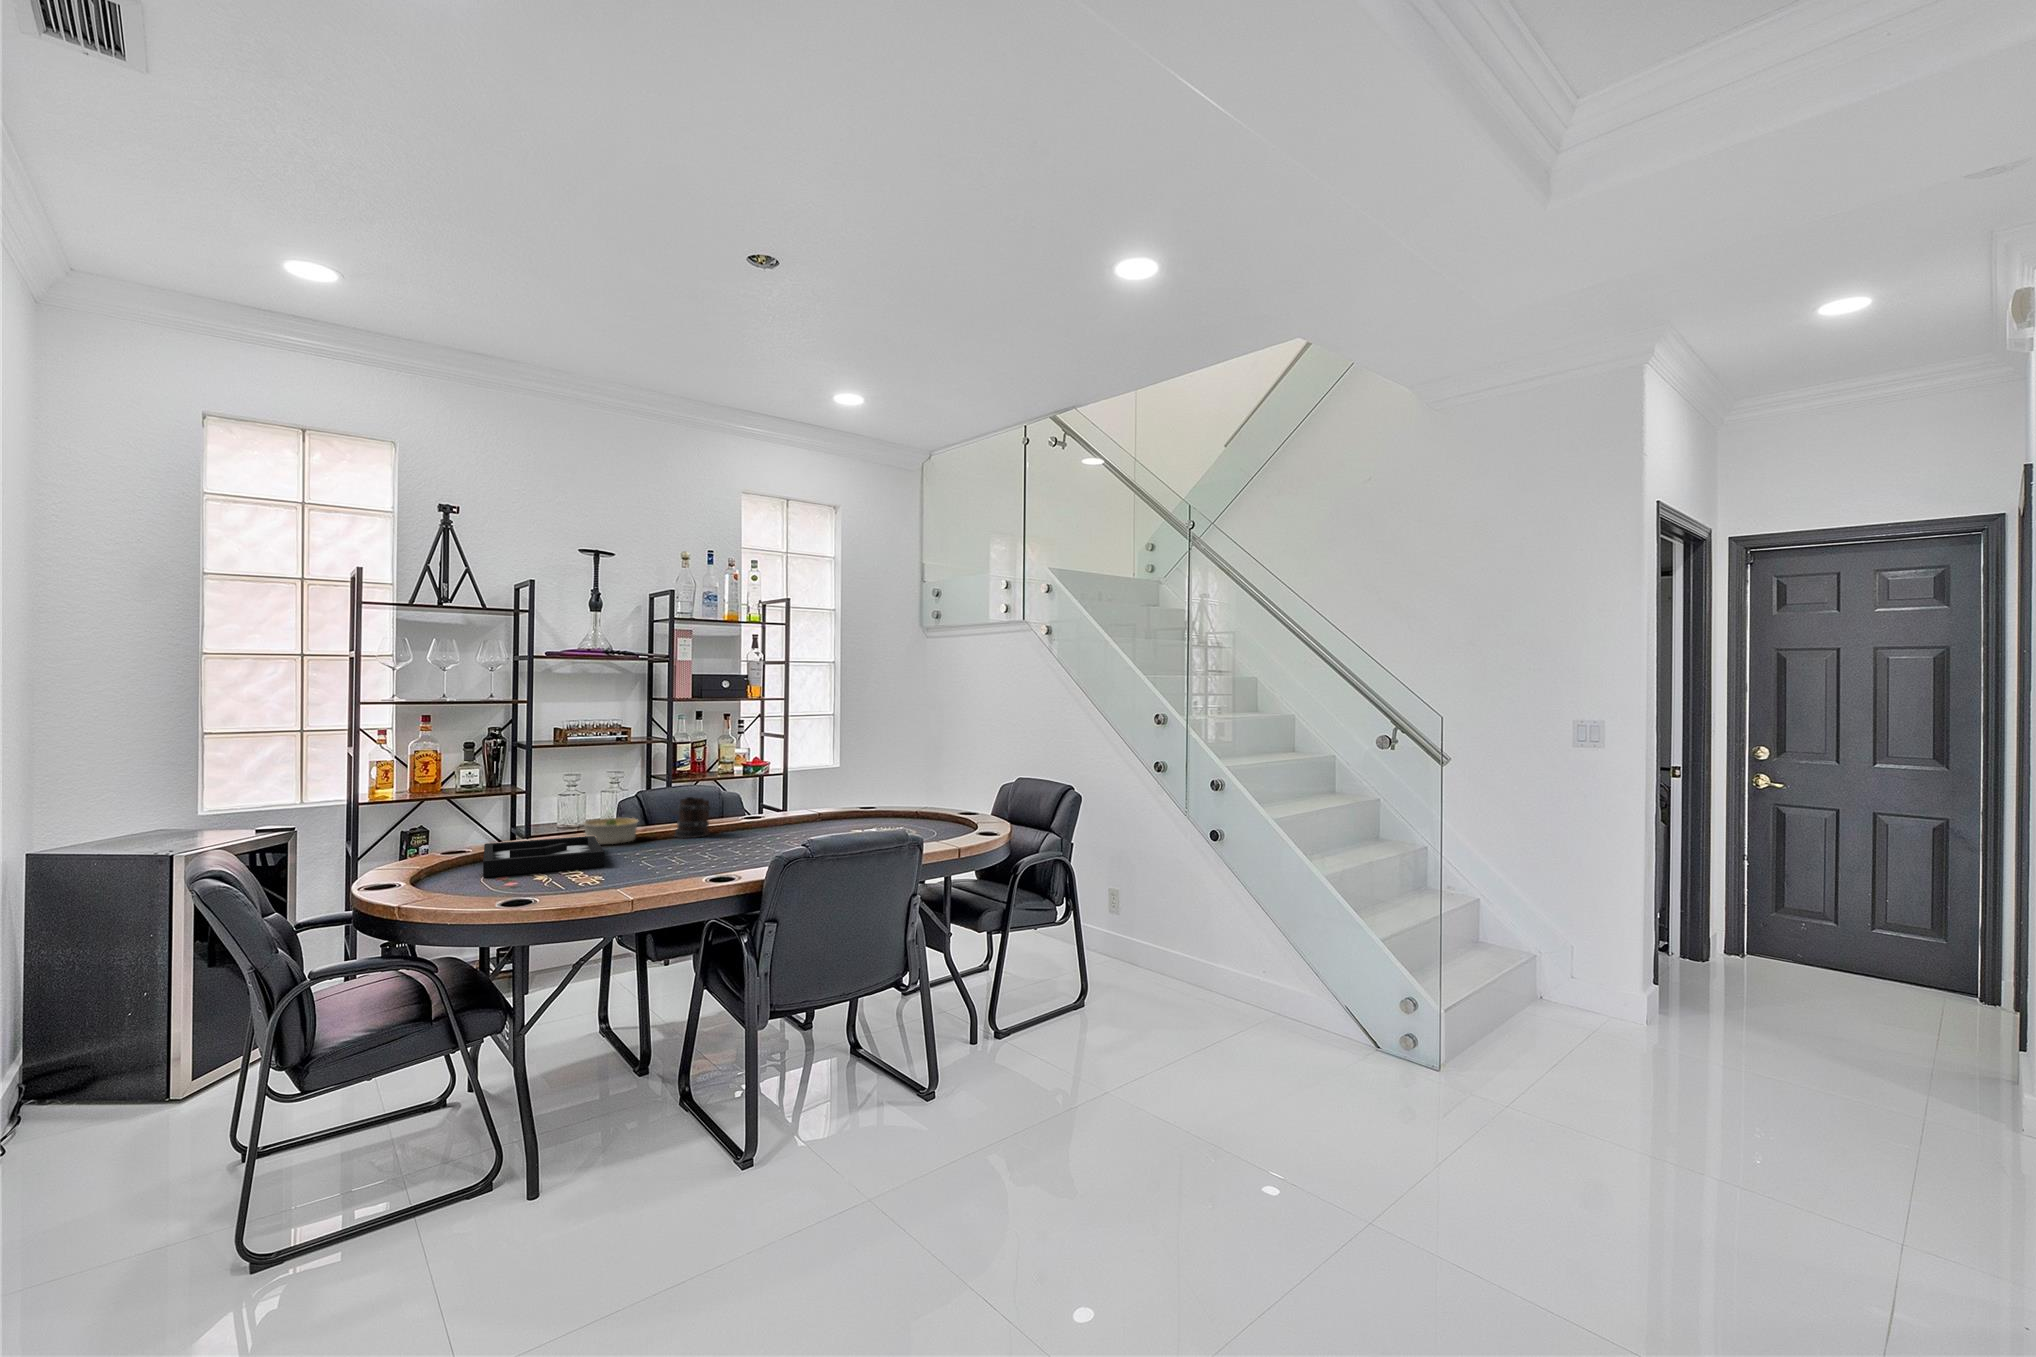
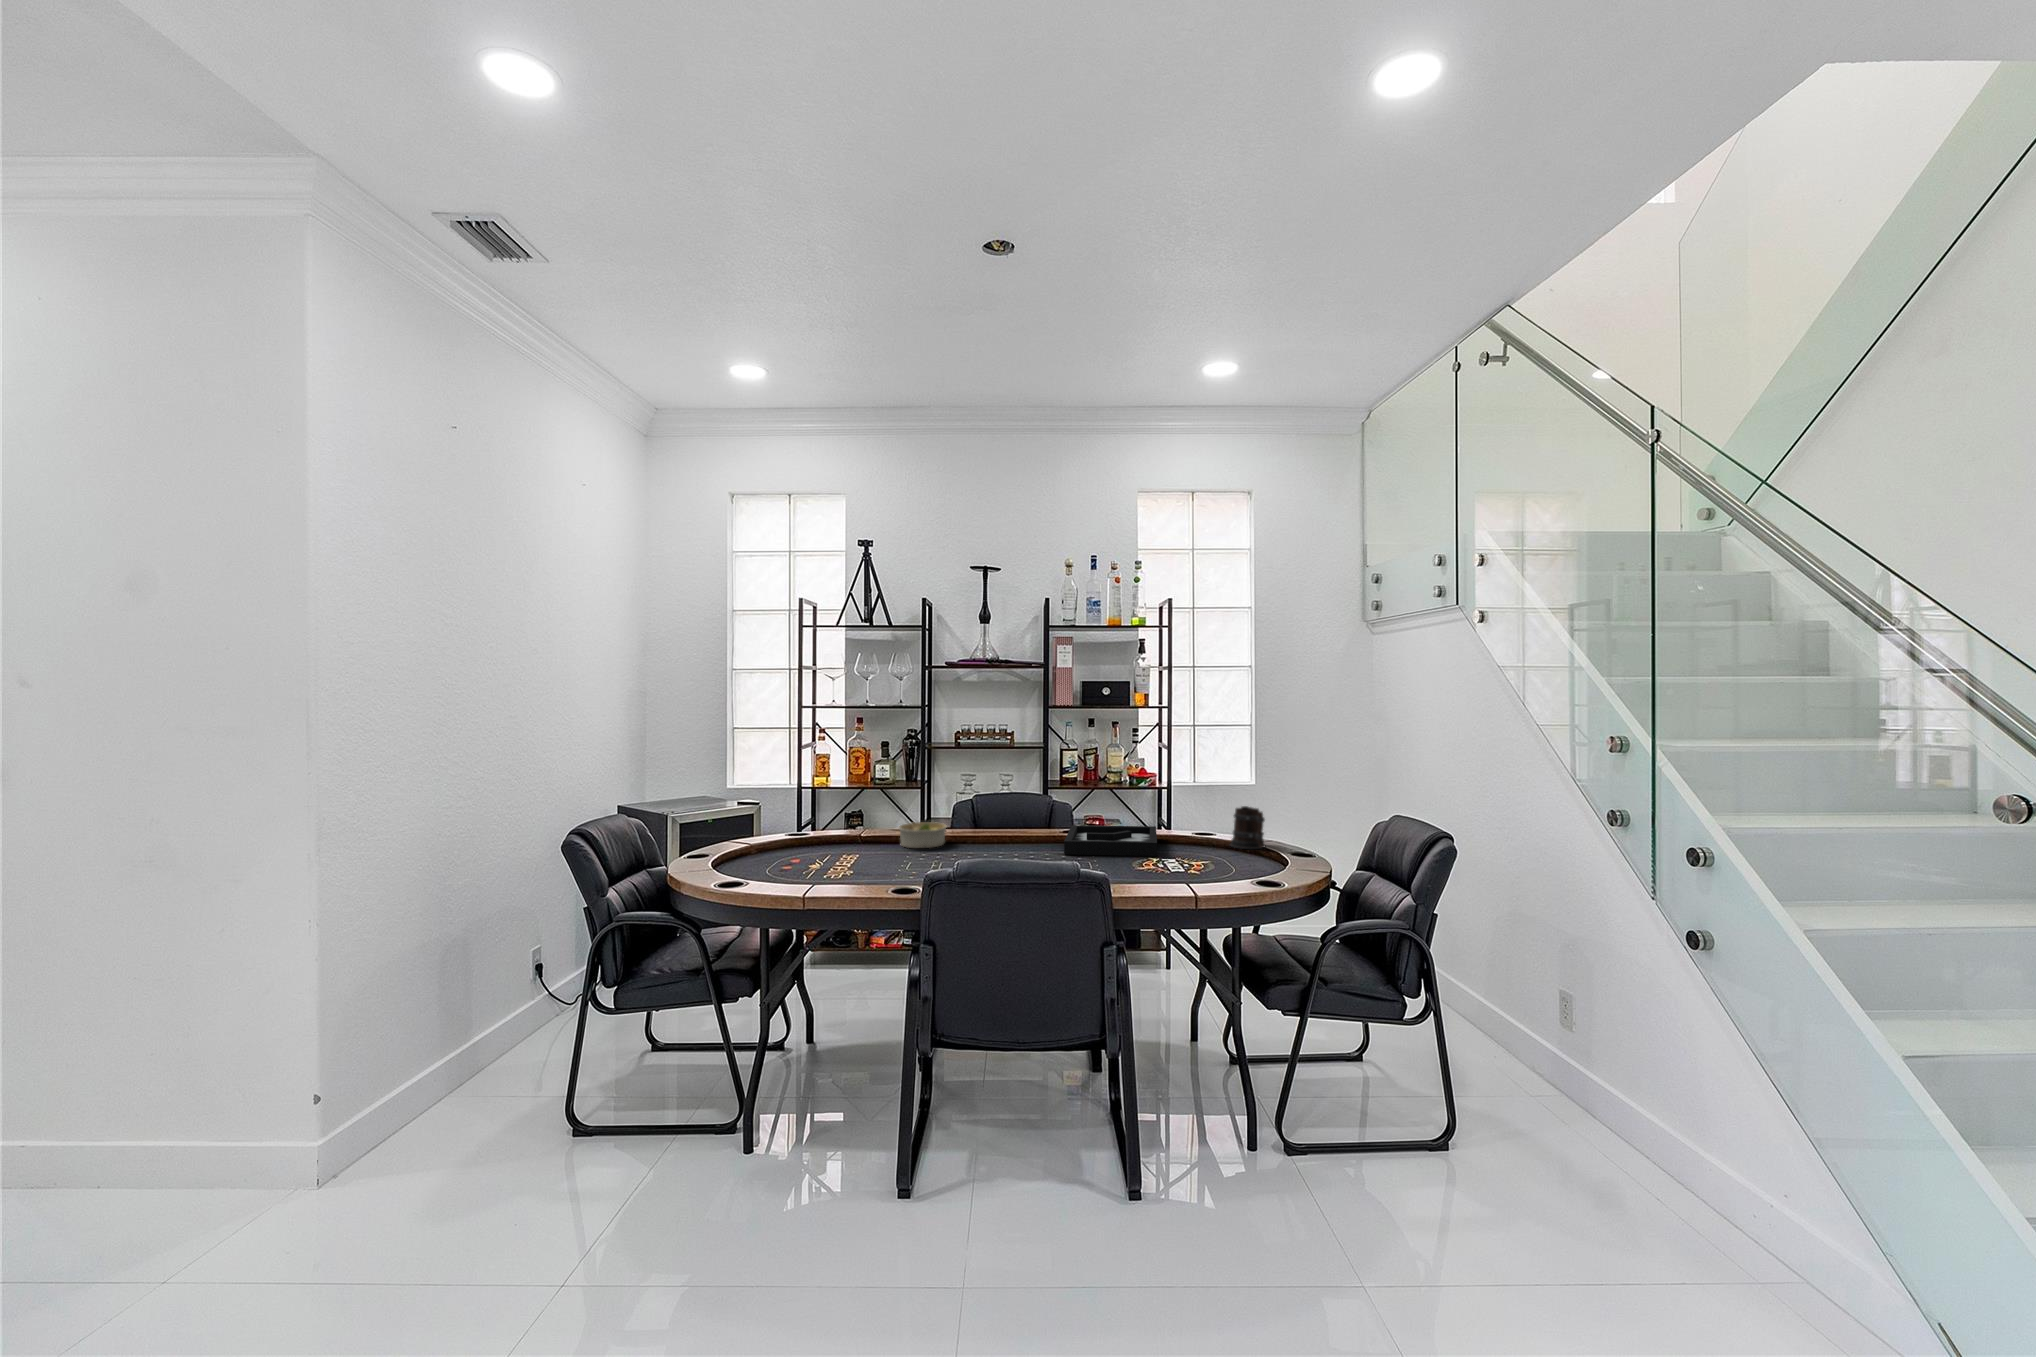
beer mug: present [674,797,711,838] -> present [1230,806,1265,849]
decorative tray: present [483,836,604,877] -> present [1064,825,1157,856]

